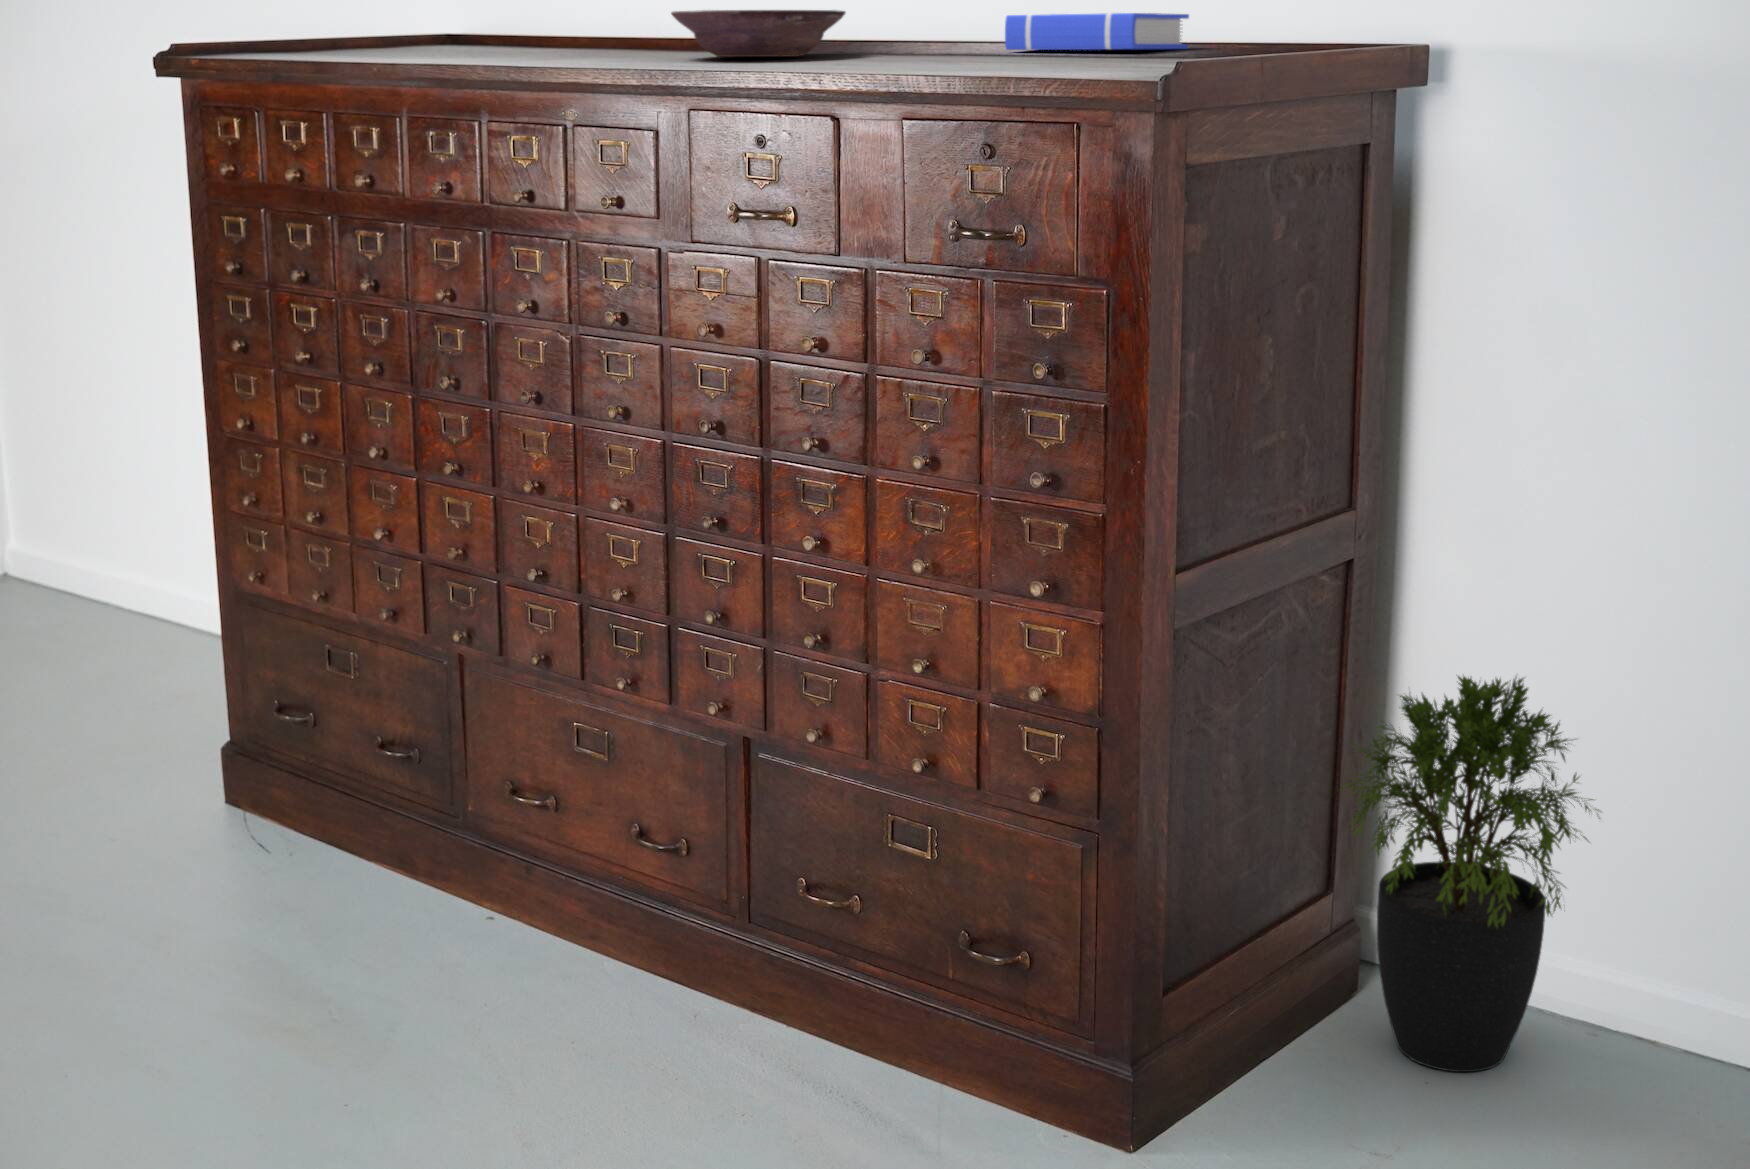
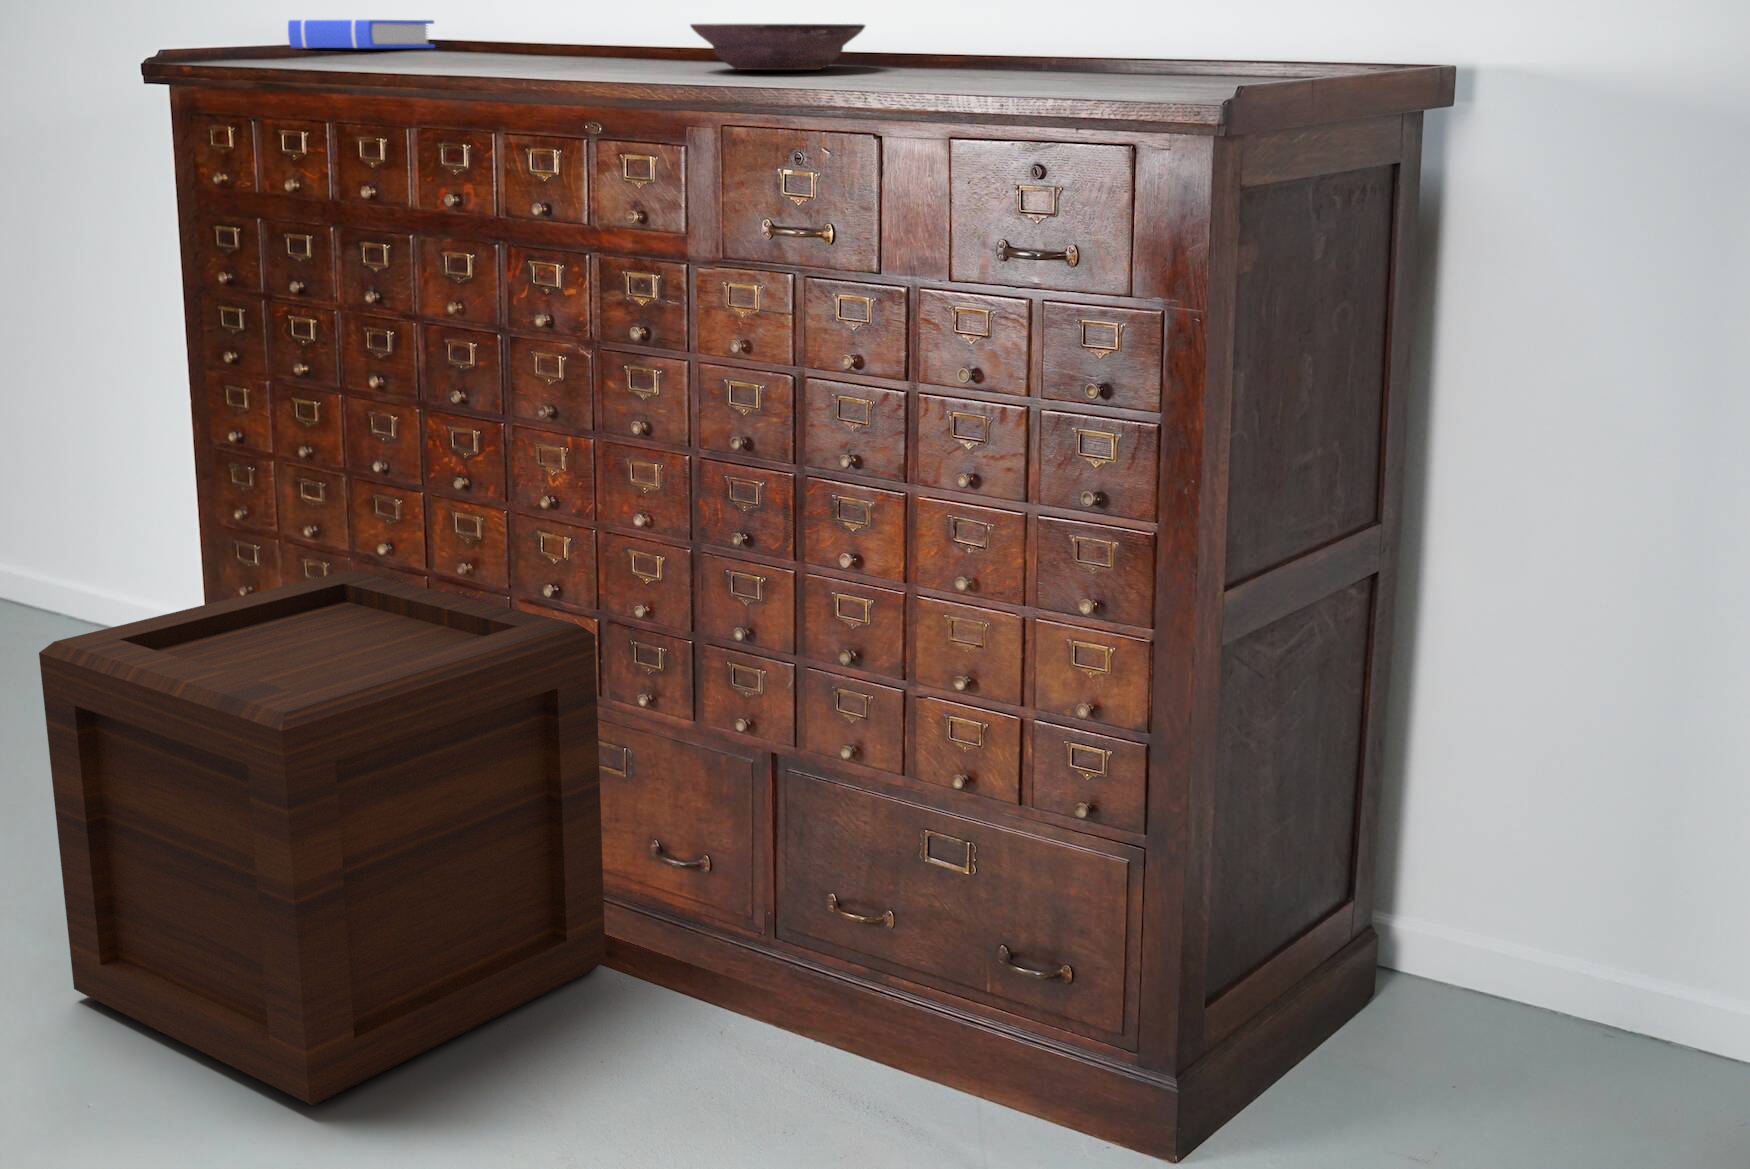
book: present [1005,13,1189,50] -> present [288,20,435,48]
wooden crate: none [31,554,588,1077] -> present [39,570,606,1106]
potted plant: present [1344,676,1599,1072] -> none [1366,684,1626,1076]

